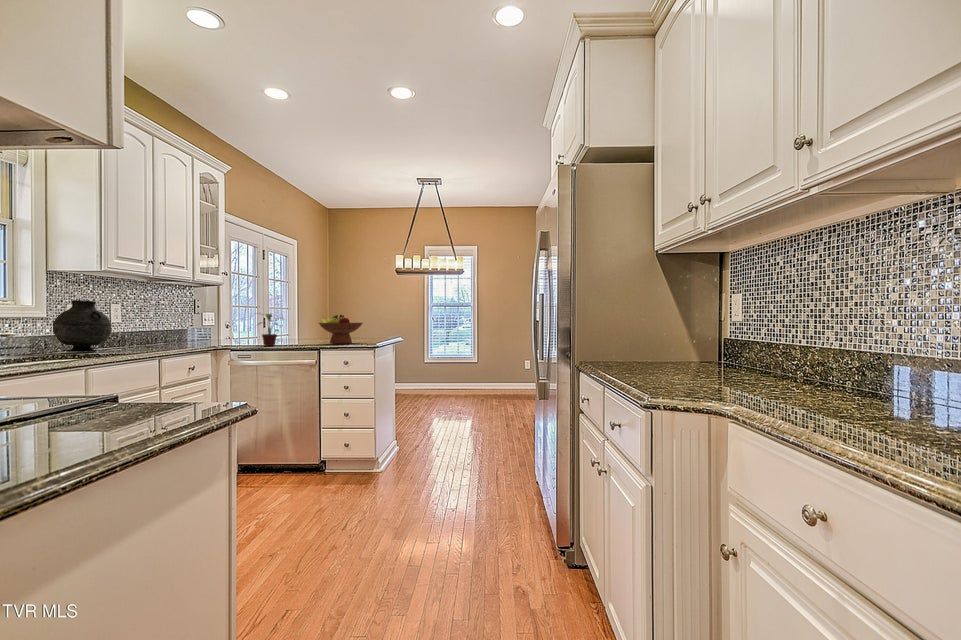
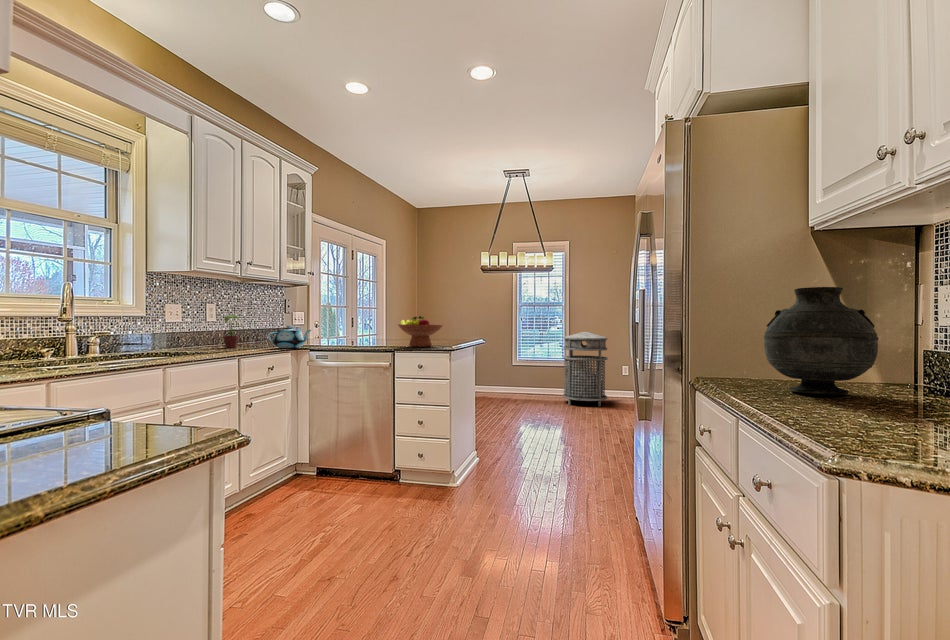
vase: present [53,300,112,352] -> present [764,287,879,394]
potted plant: present [258,314,278,346] -> present [217,314,241,348]
teapot: none [185,325,230,347] -> present [268,325,311,348]
trash can: none [472,329,512,398] -> present [563,331,608,406]

